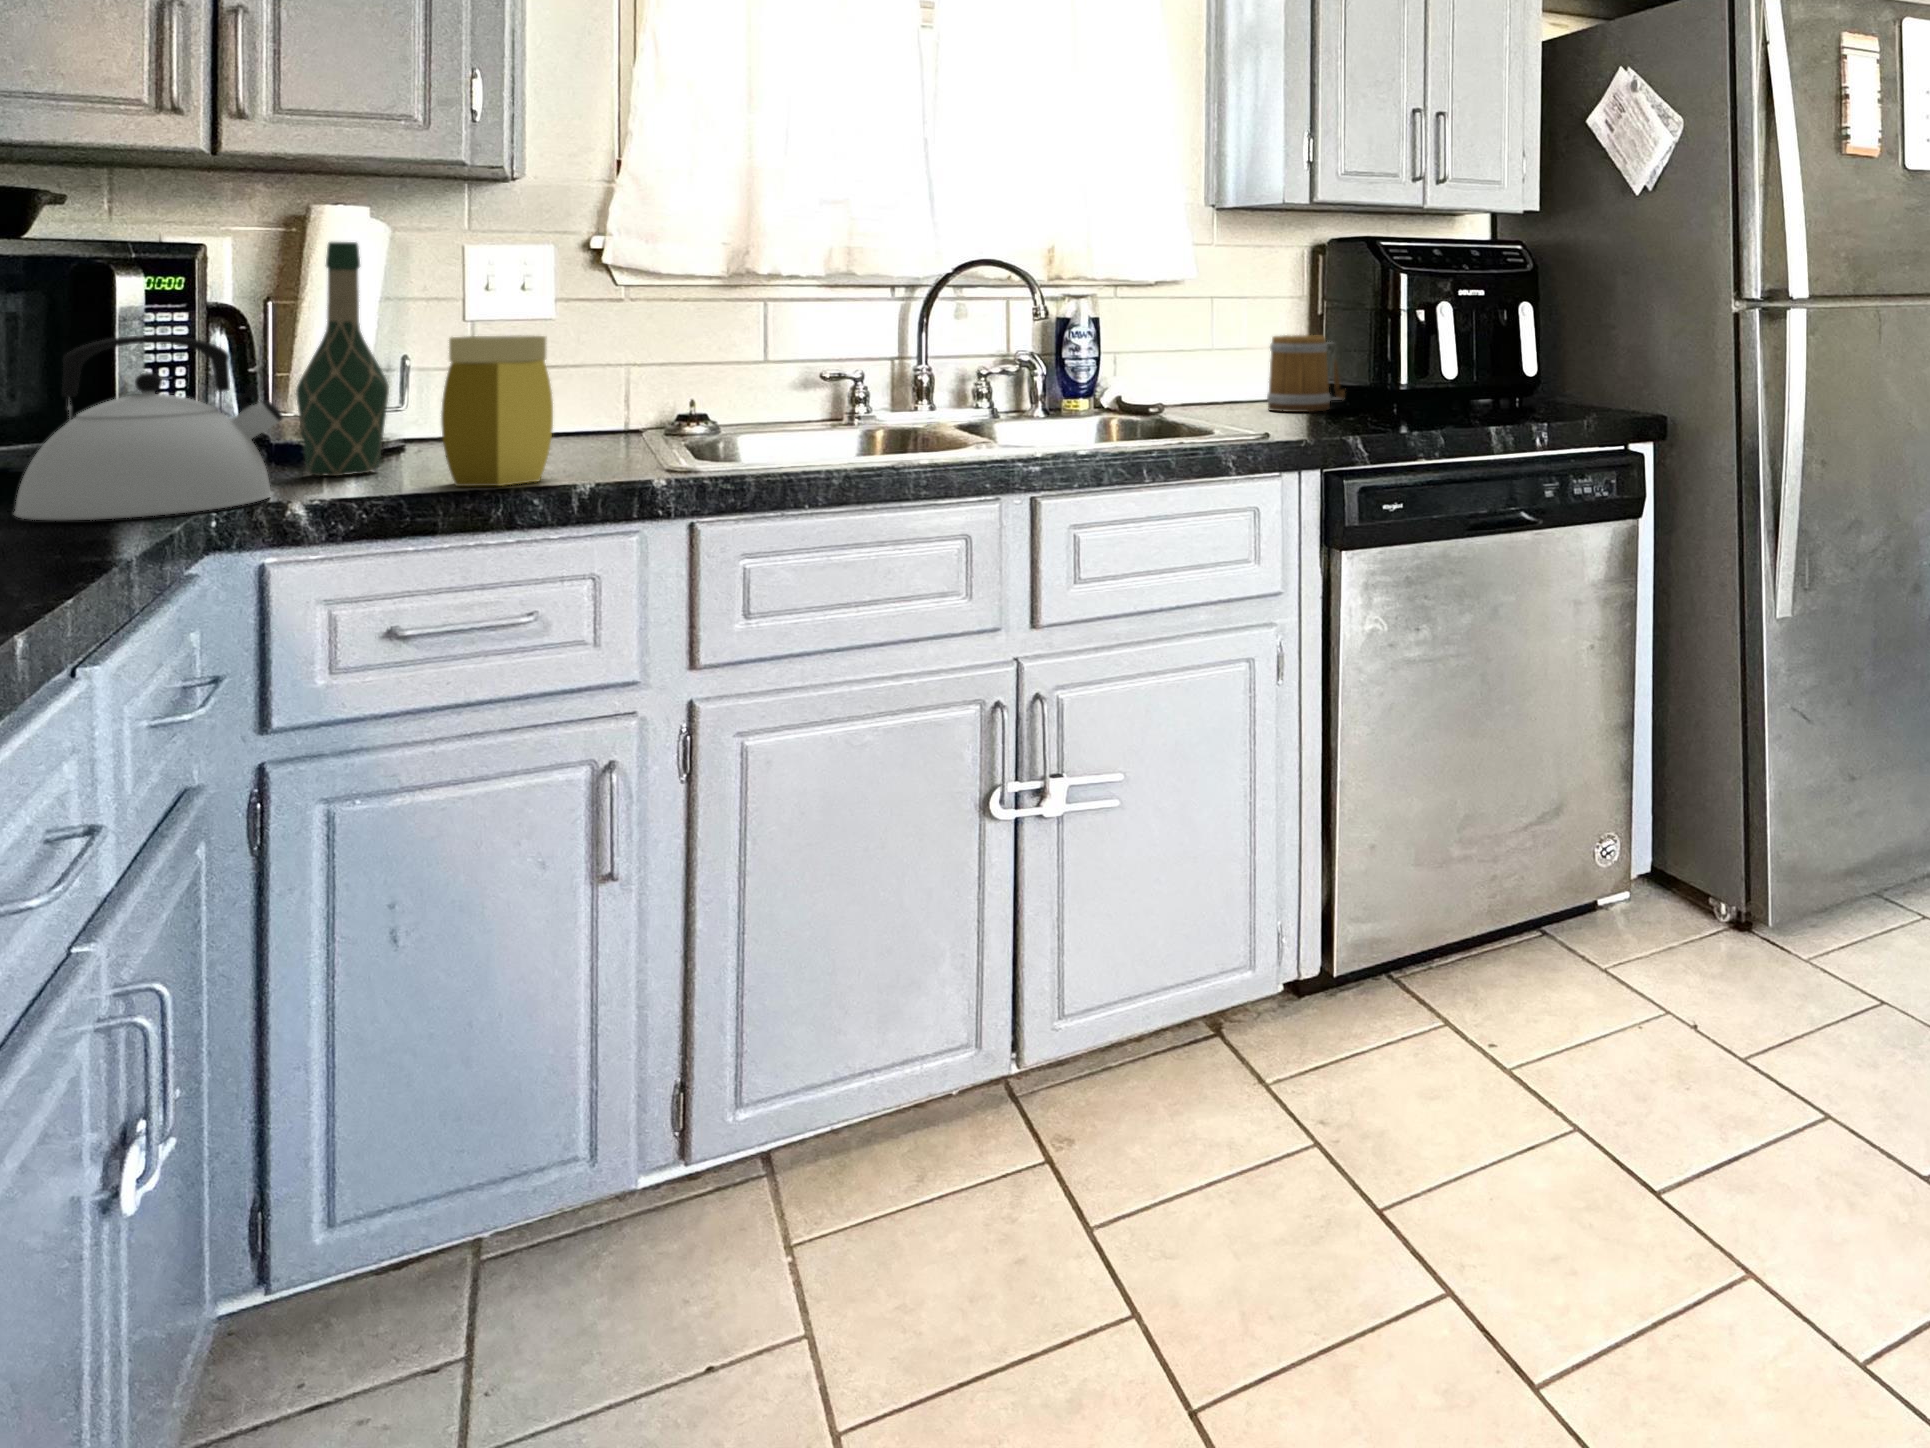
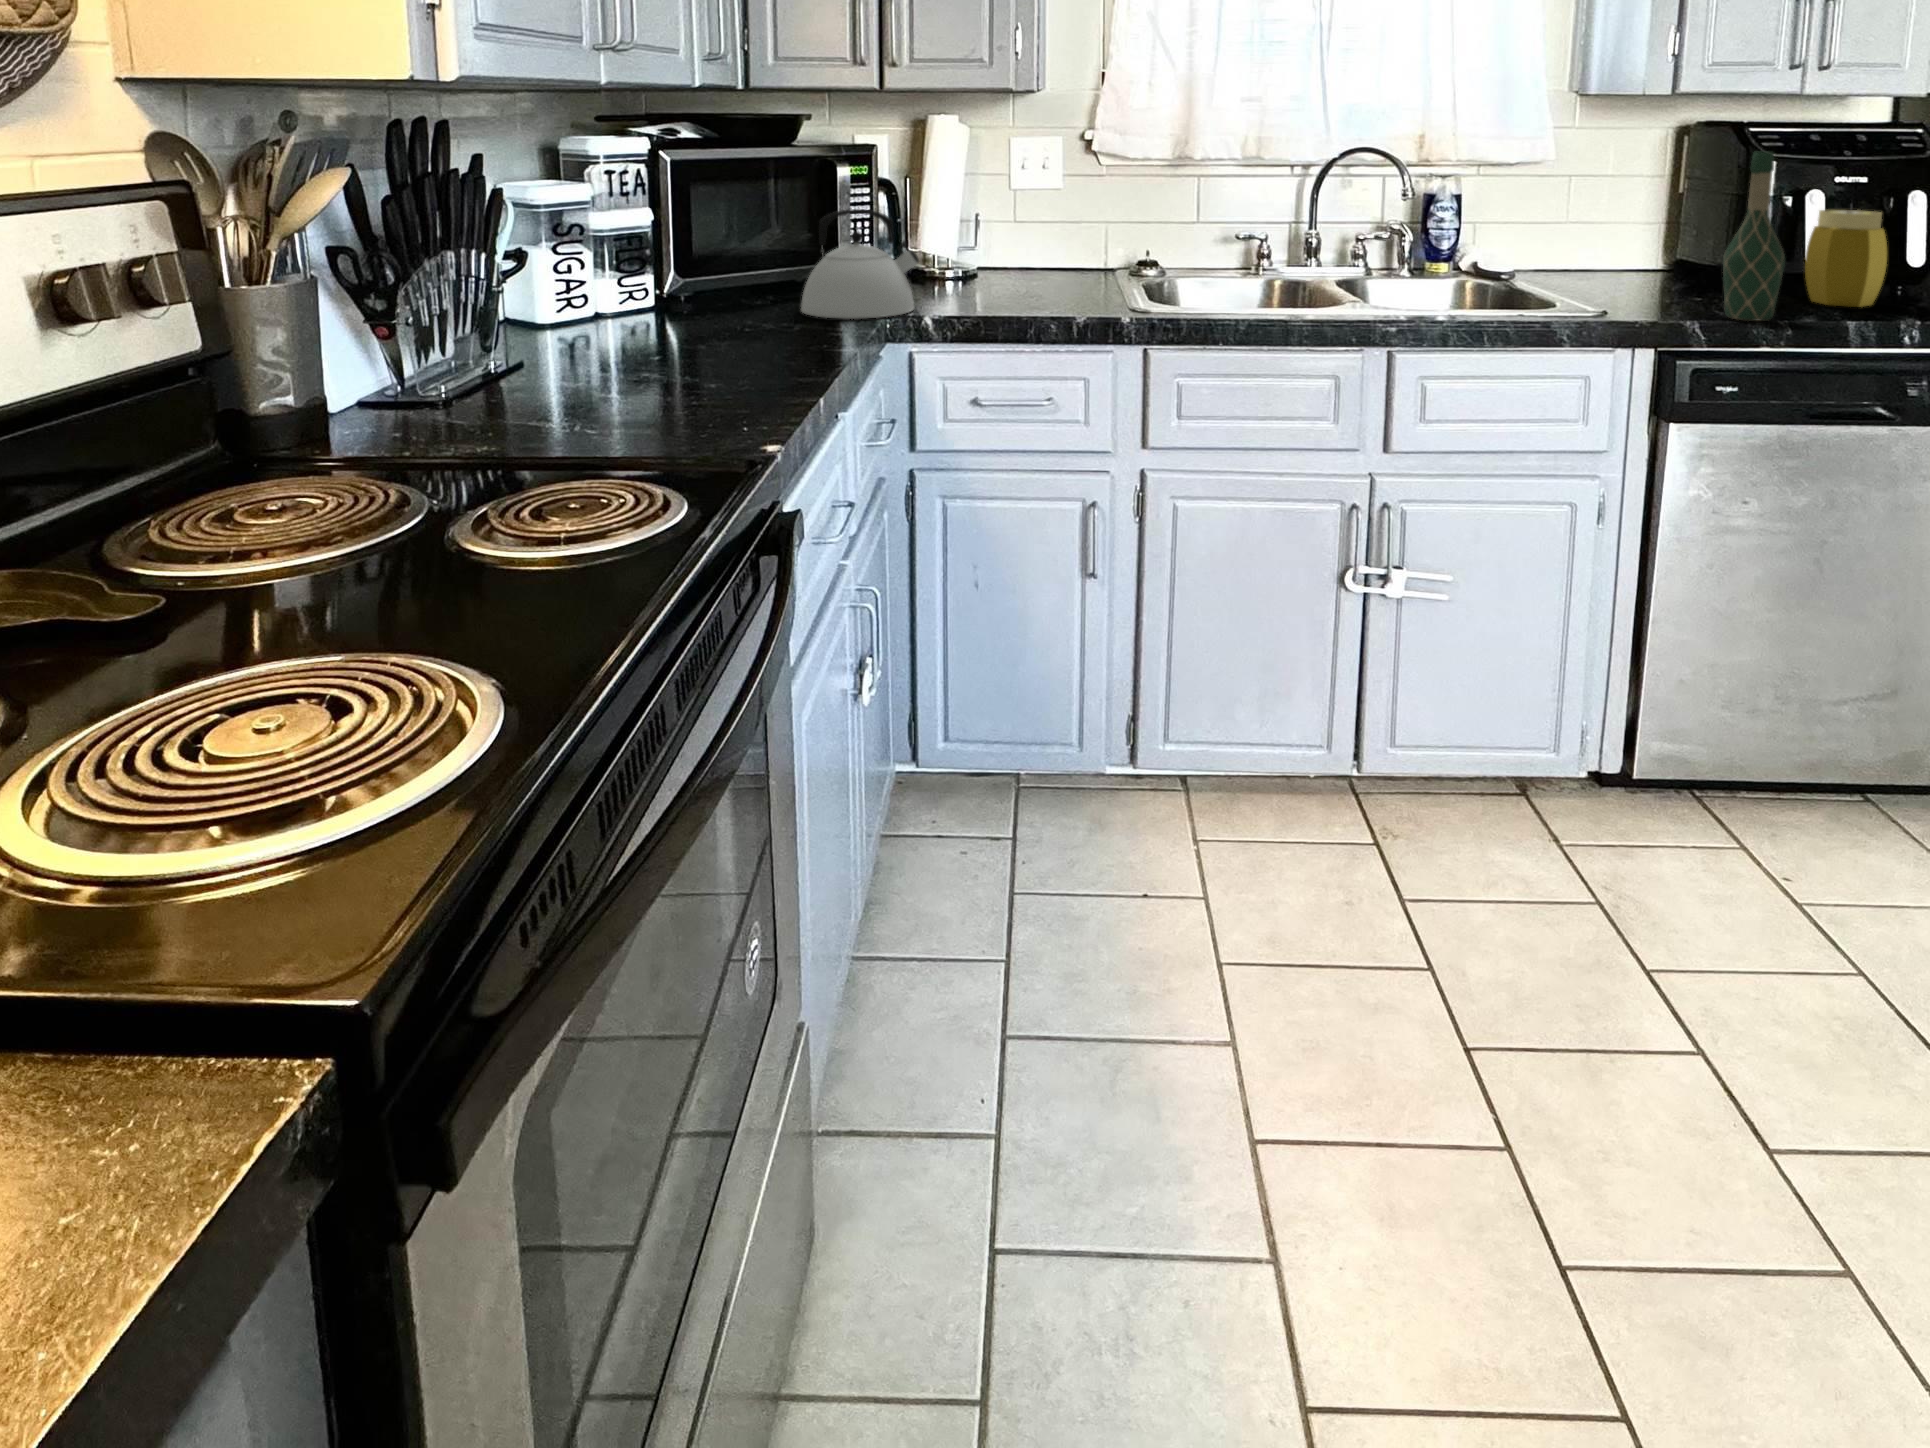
wine bottle: present [296,242,389,476] -> present [1723,151,1785,321]
mug: present [1267,335,1345,412] -> none [1617,212,1703,286]
jar: present [441,336,553,486] -> present [1805,210,1887,307]

